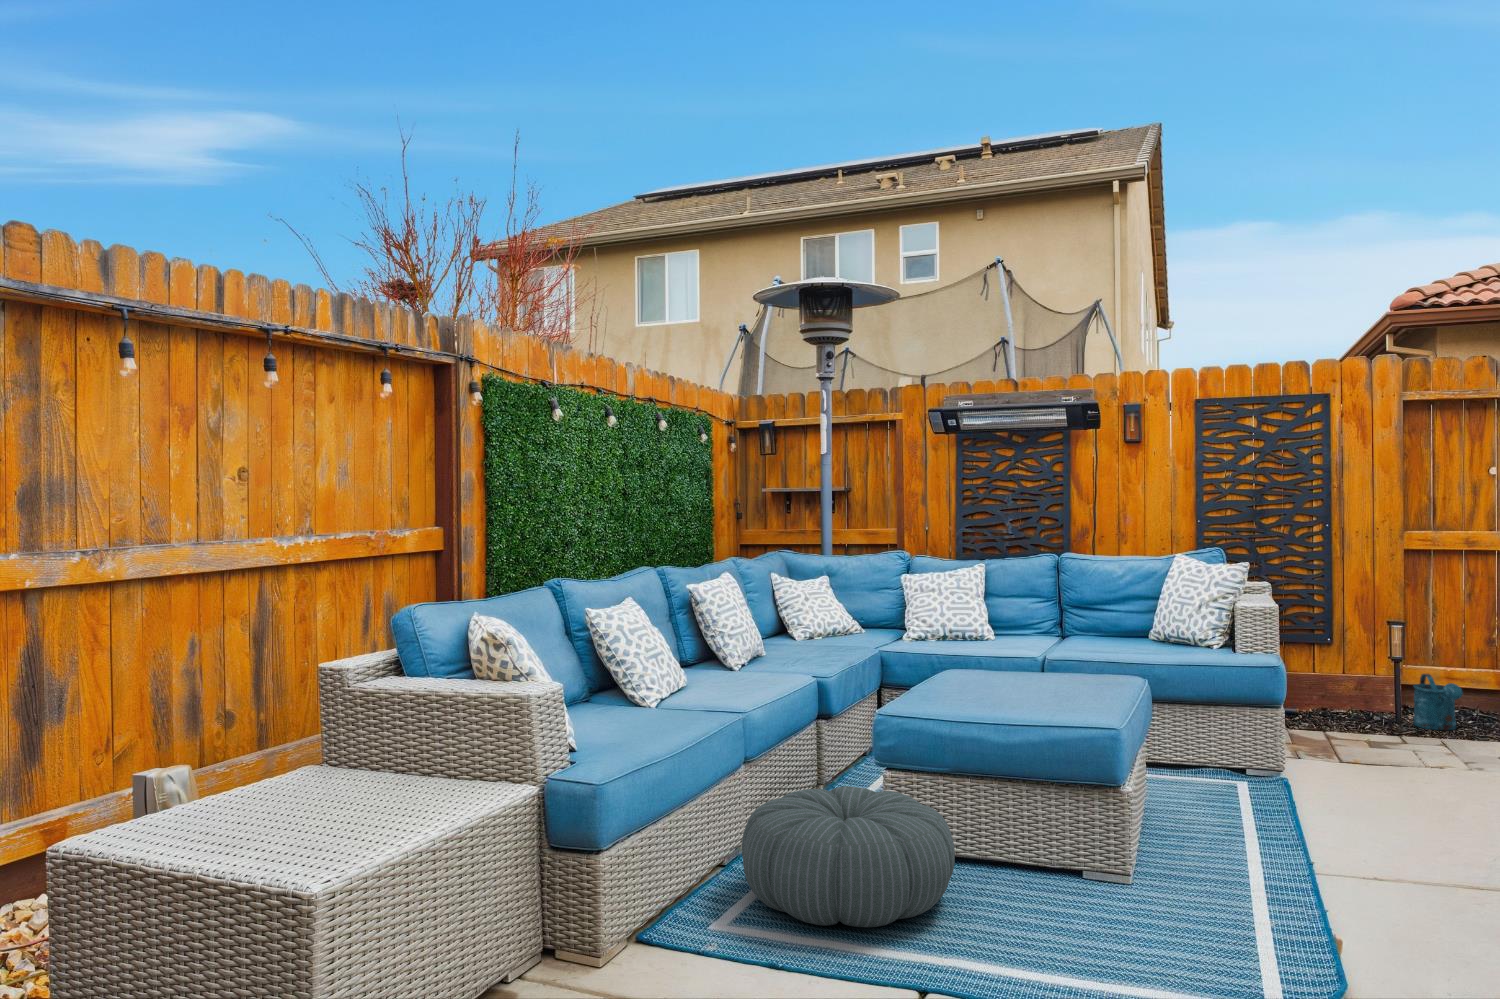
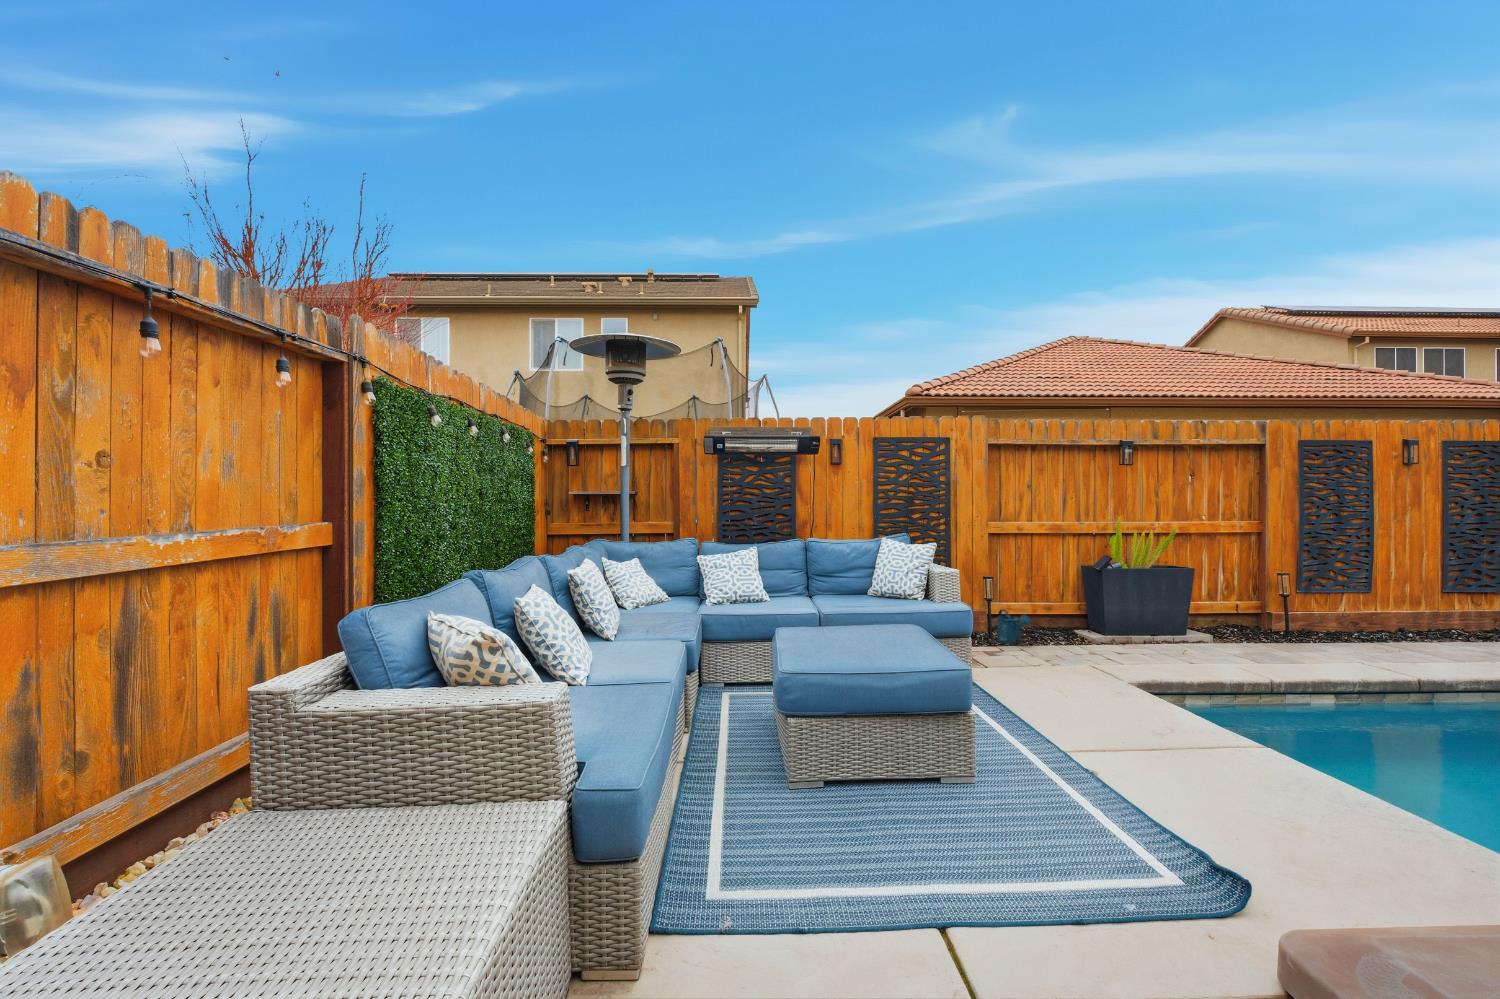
pouf: present [742,786,955,927] -> none [703,738,885,869]

